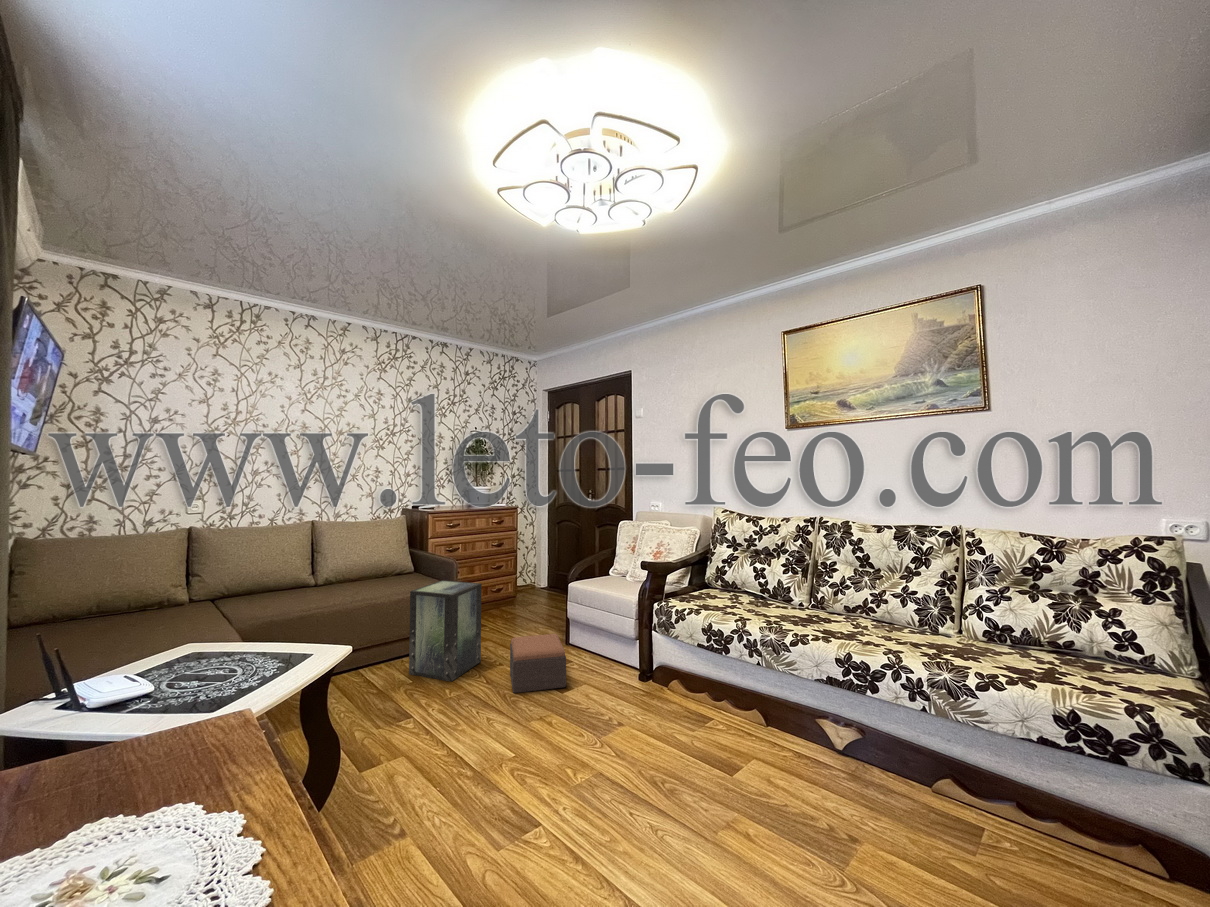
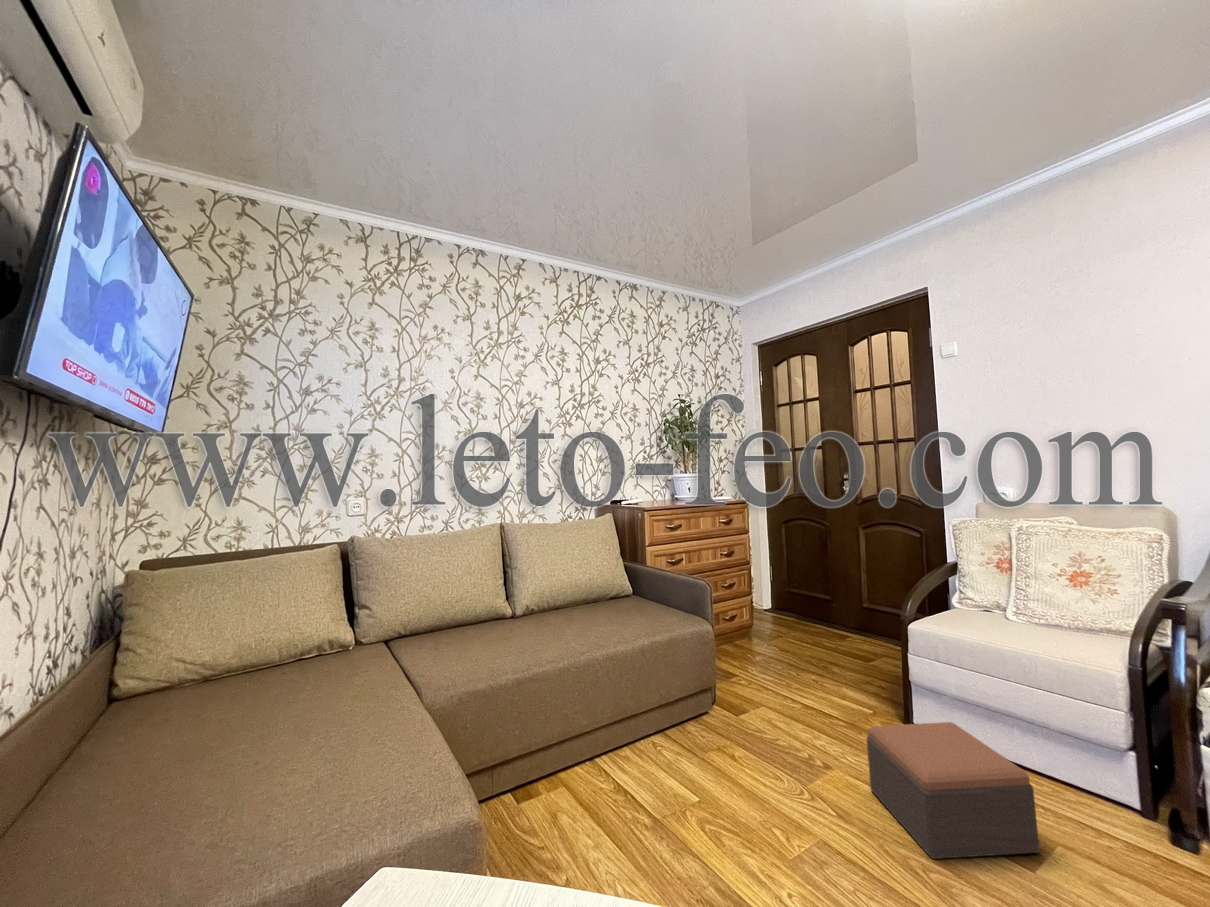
storage box: present [409,580,482,682] -> none [677,613,795,809]

